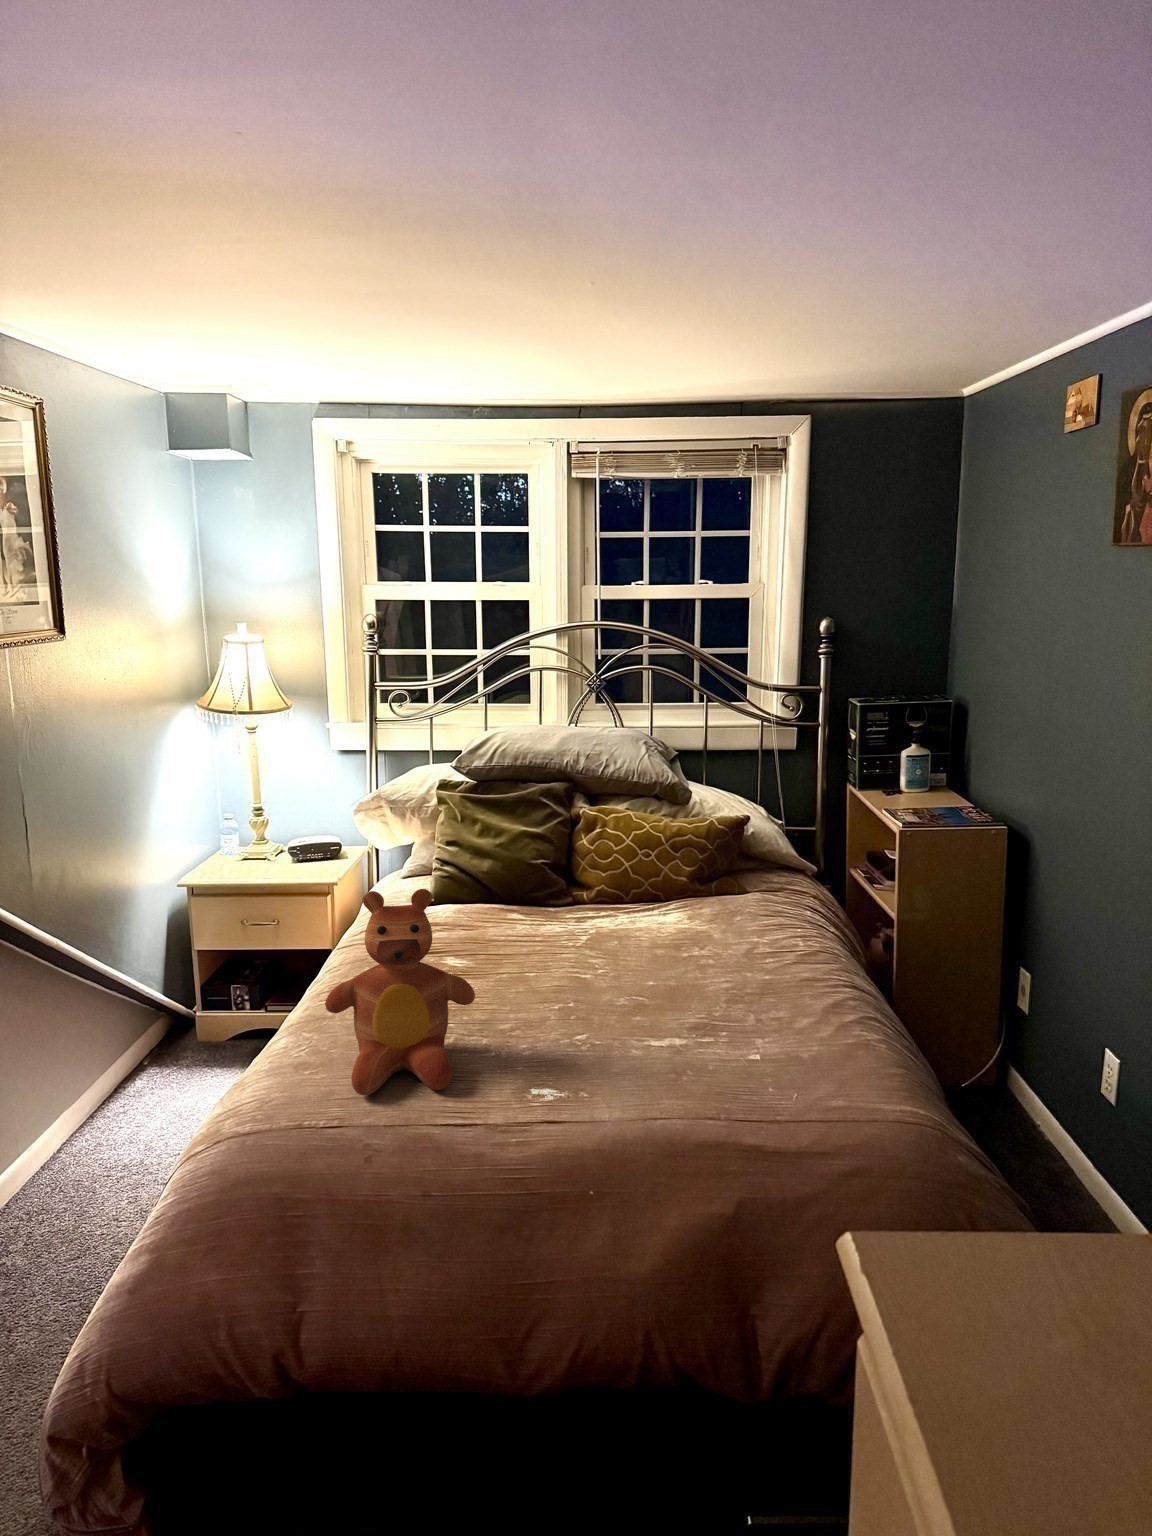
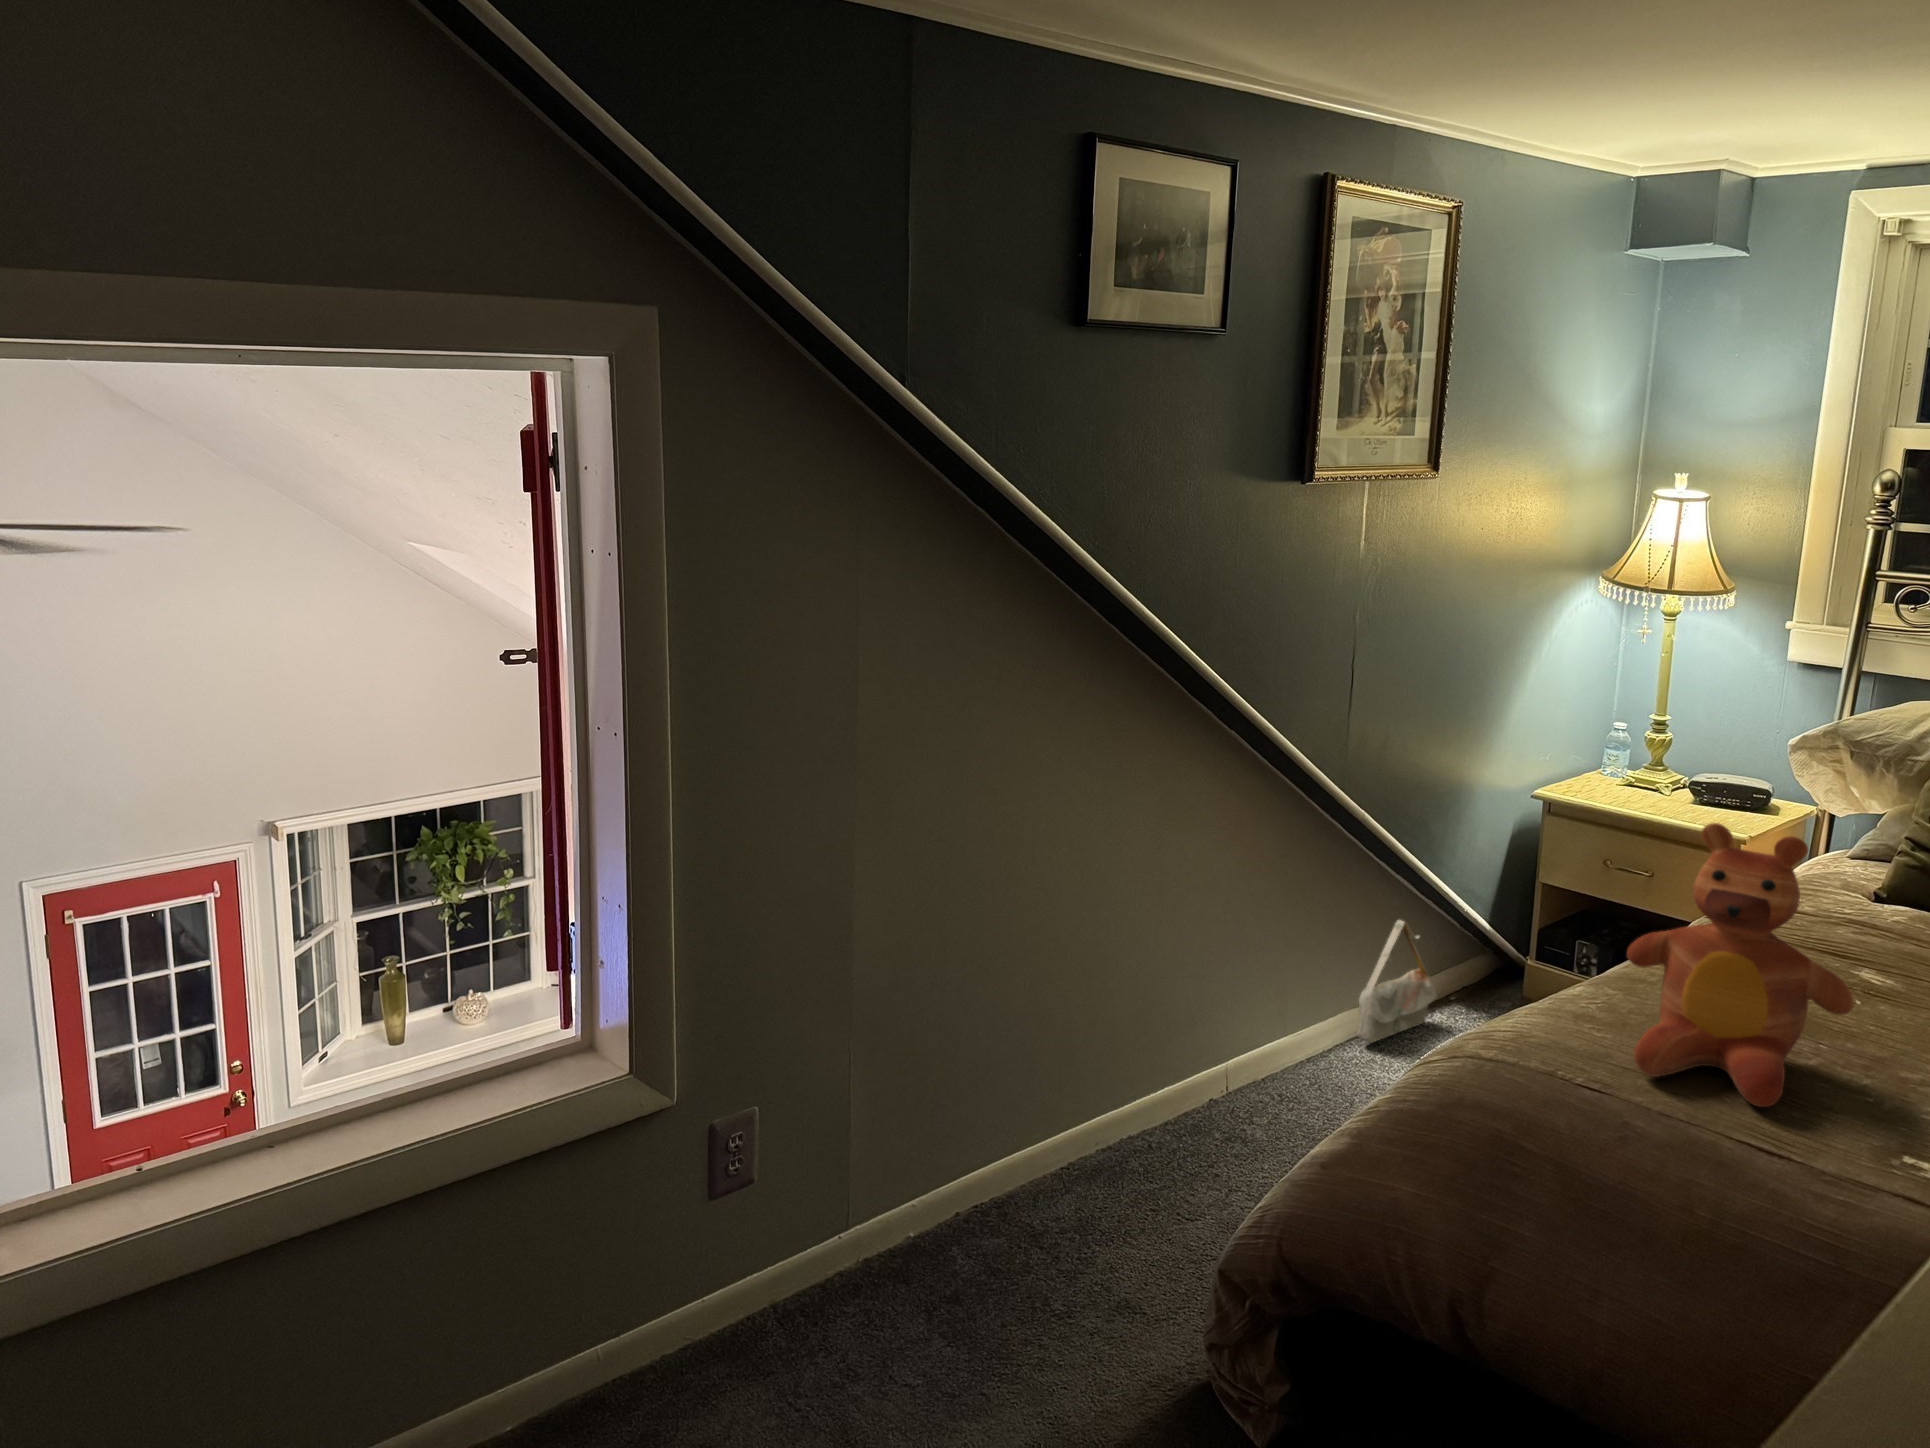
bag: none [77,1017,140,1131] -> present [1357,920,1437,1043]

